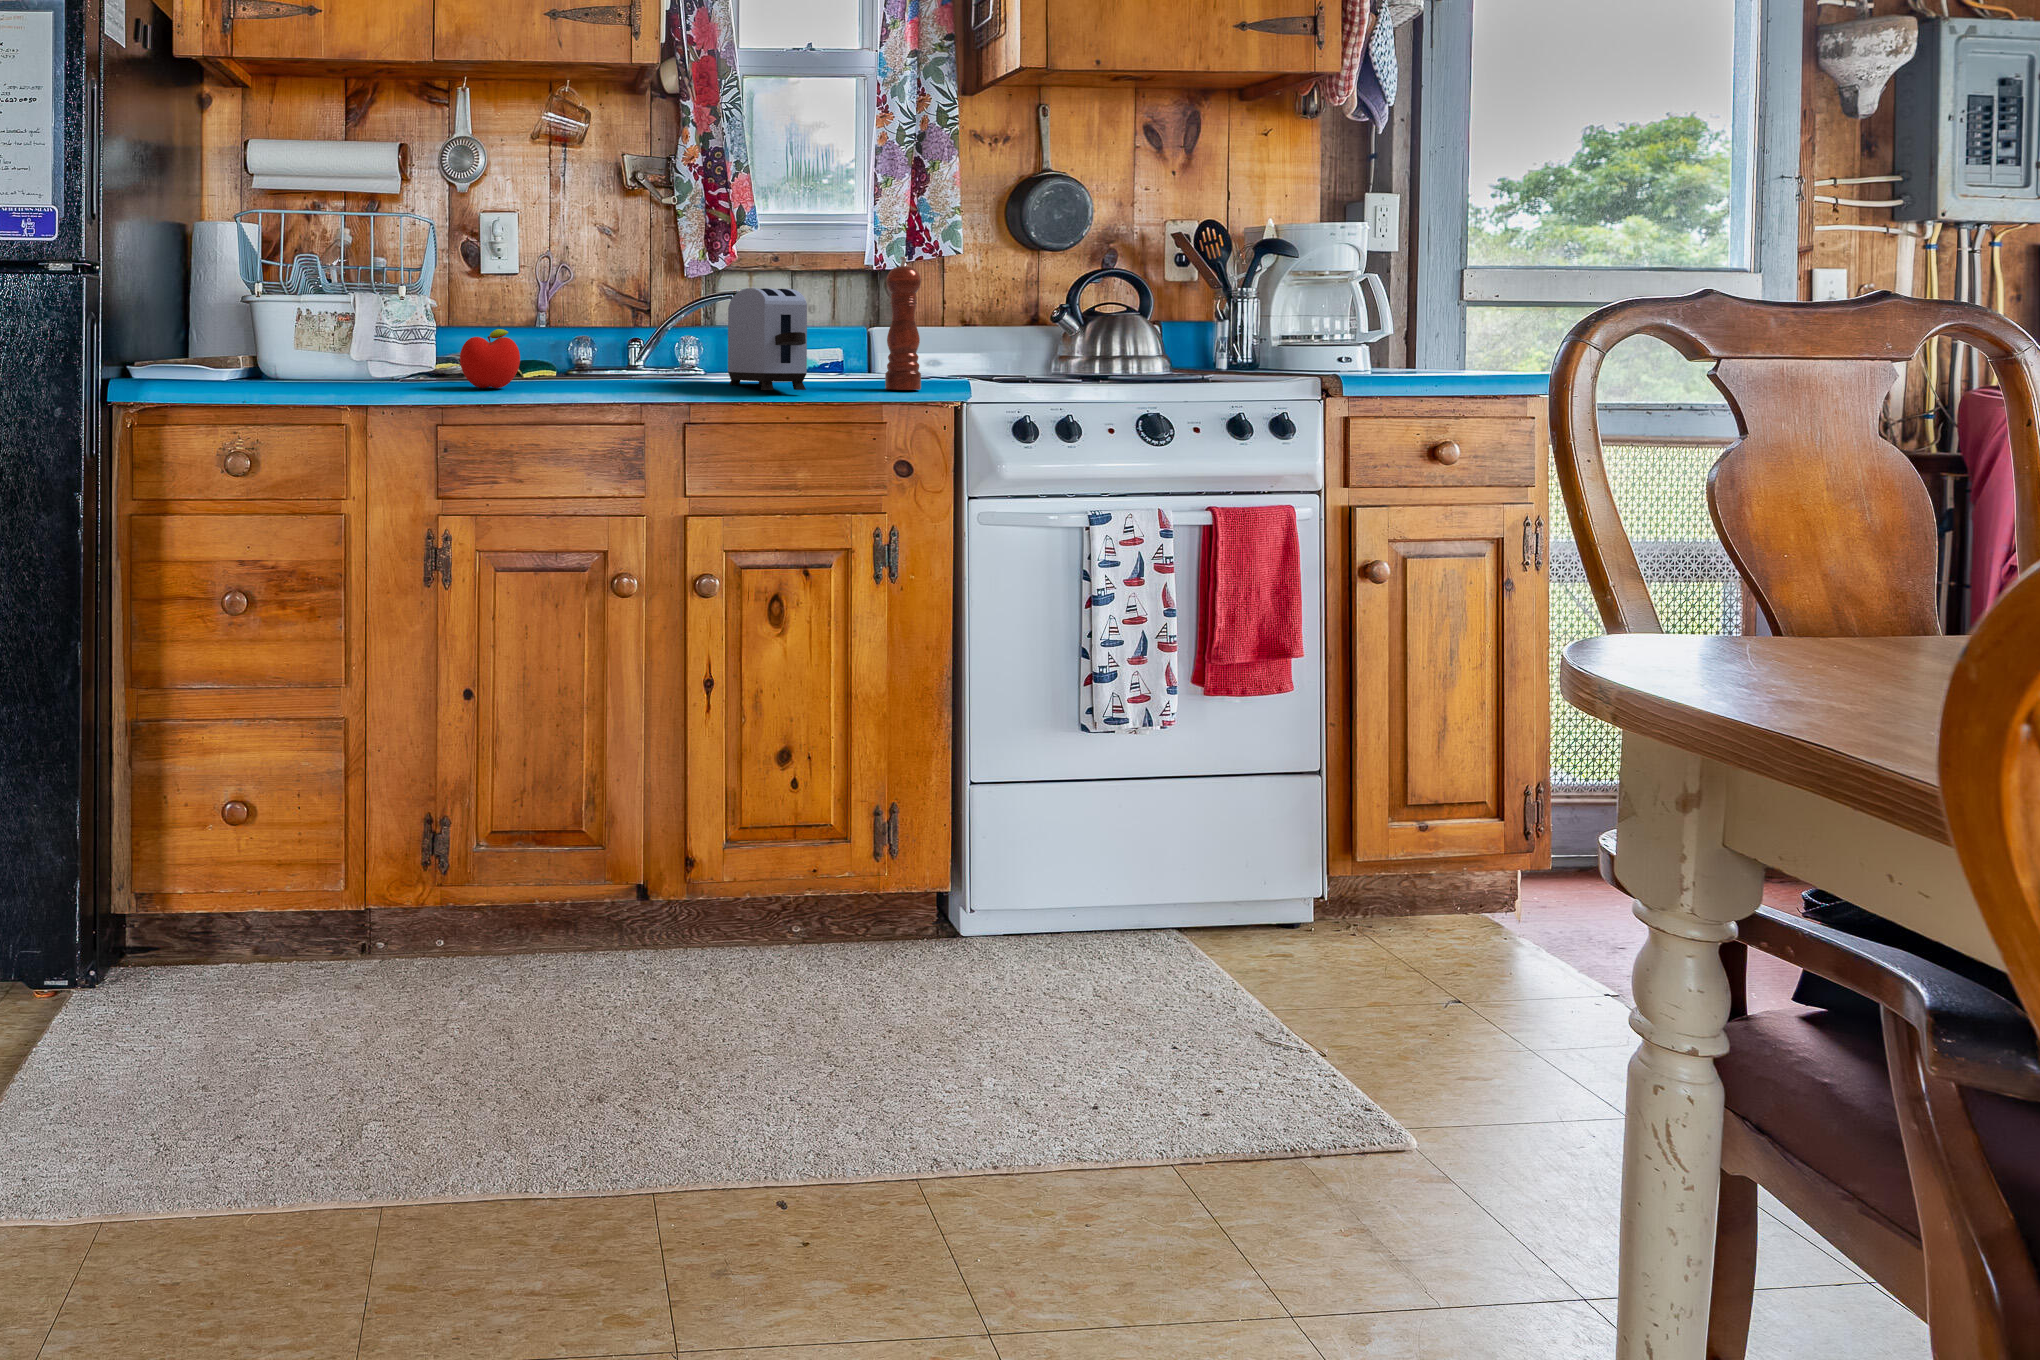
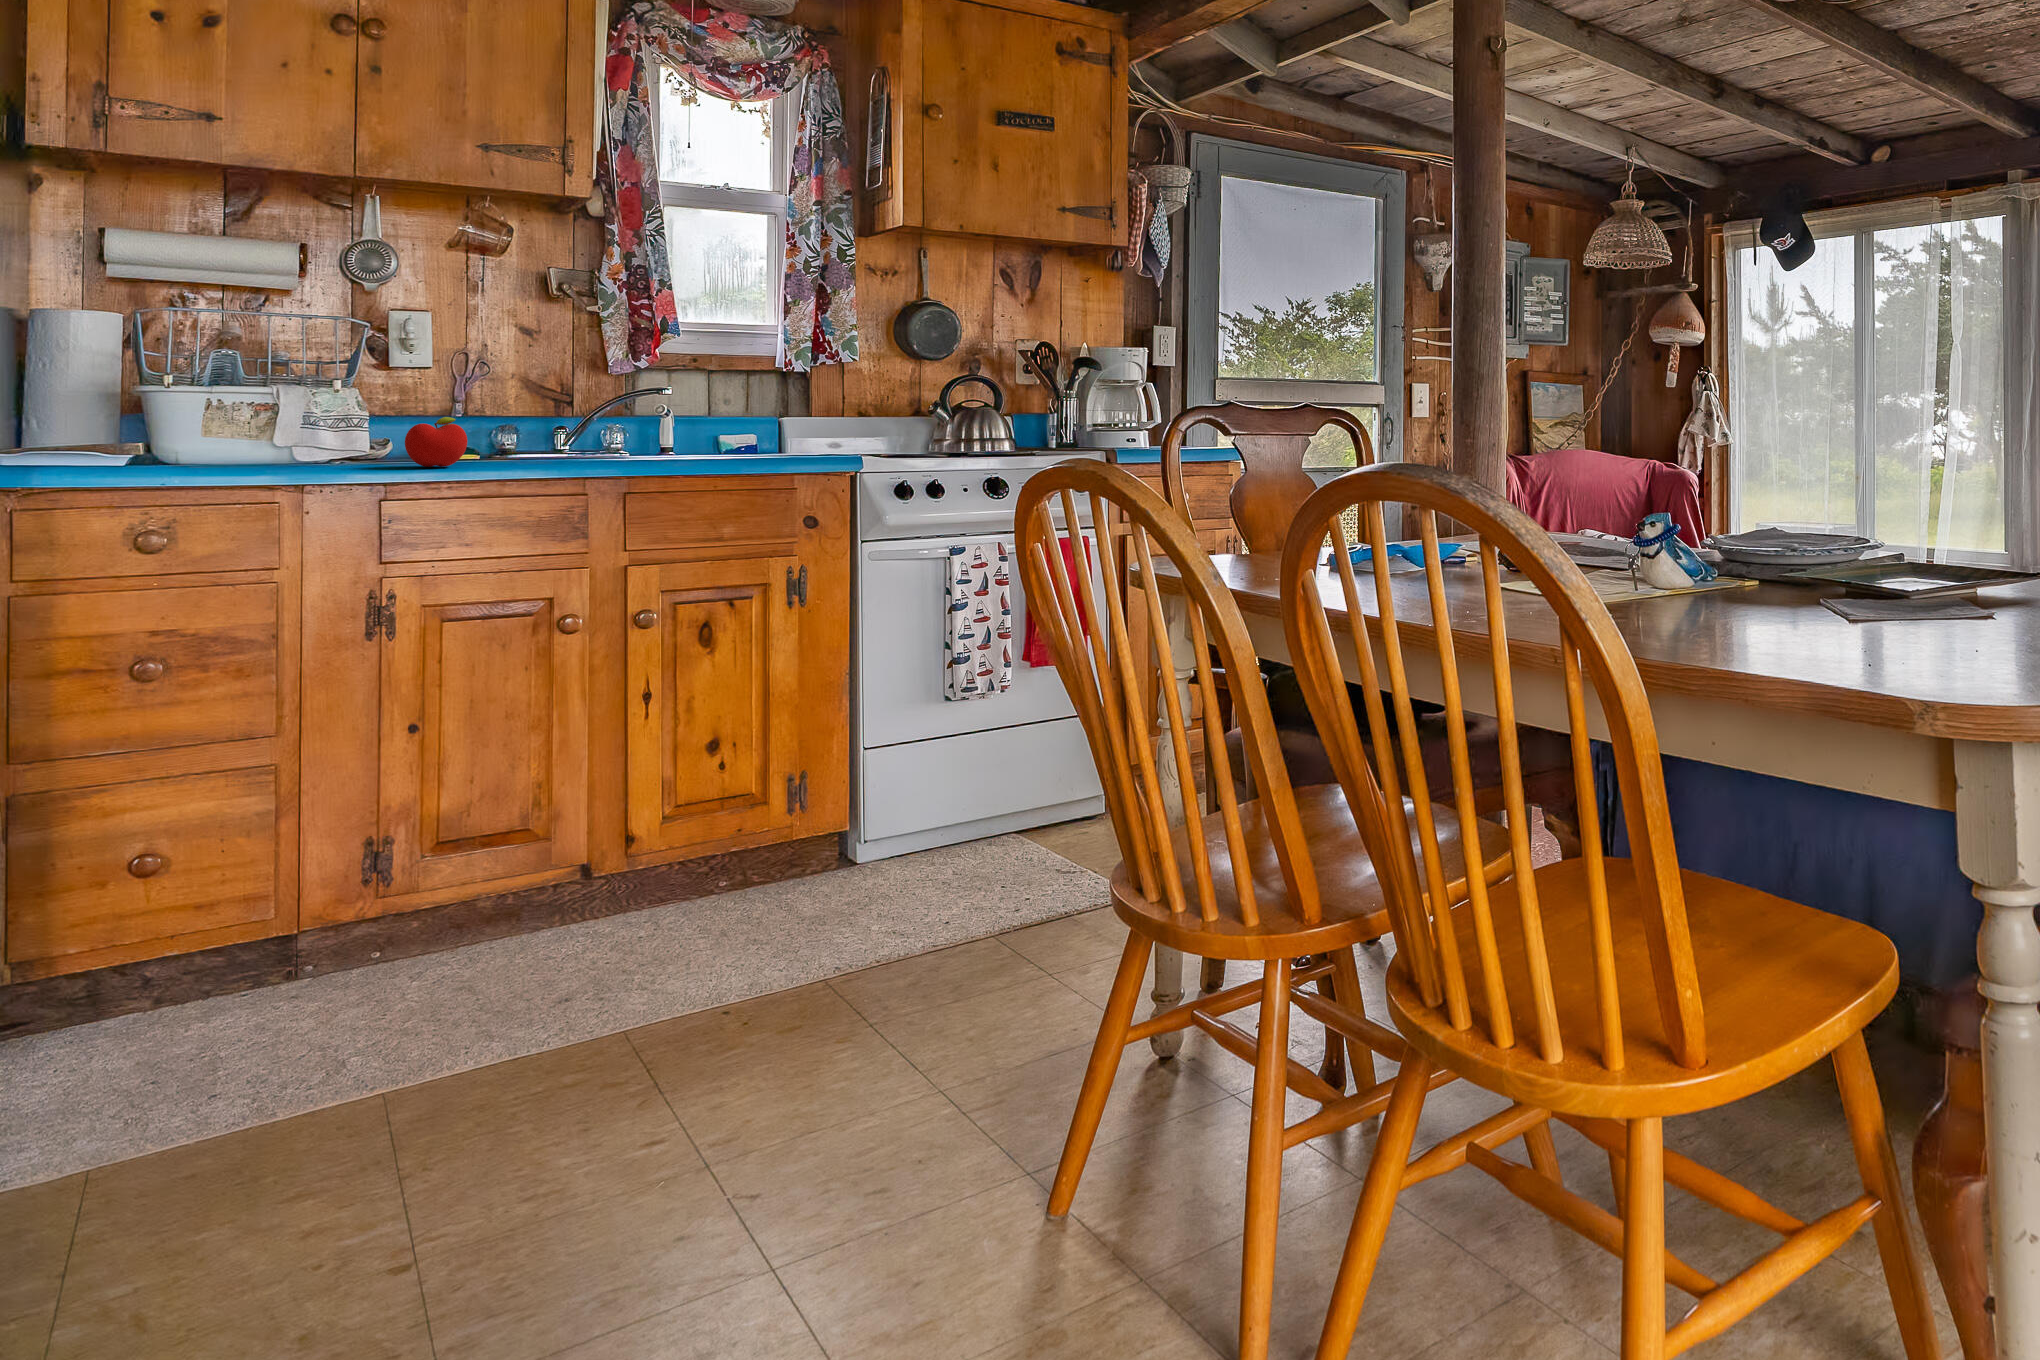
pepper mill: present [885,257,921,390] -> none [799,364,828,462]
toaster: present [728,288,807,390] -> none [661,385,737,463]

